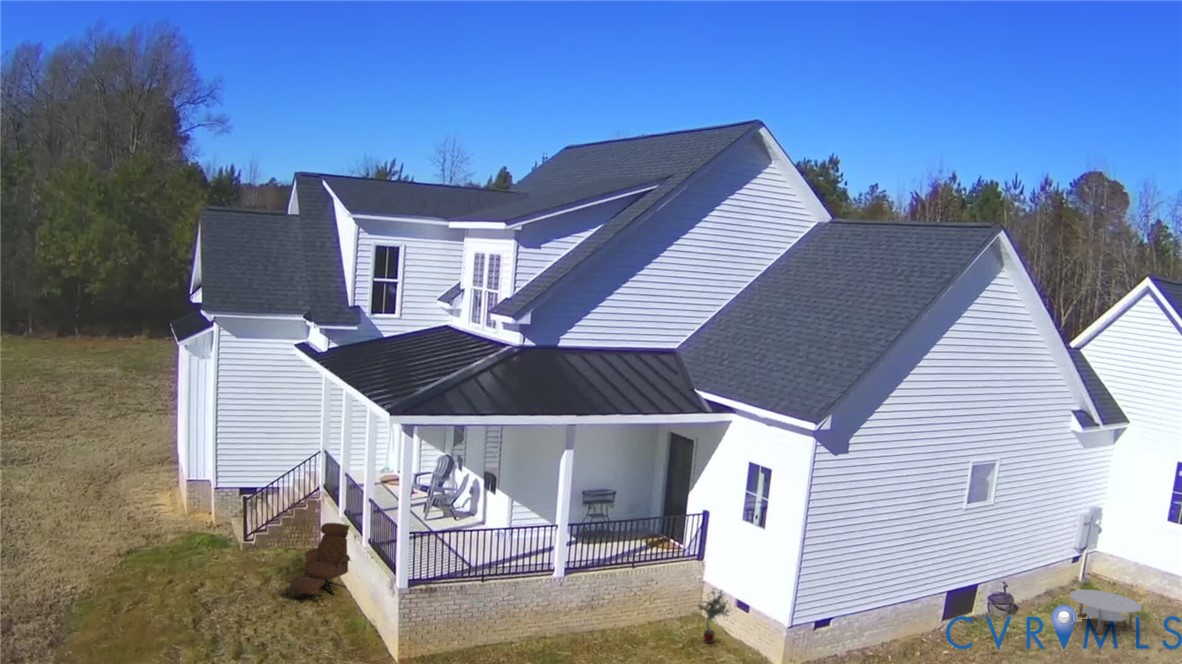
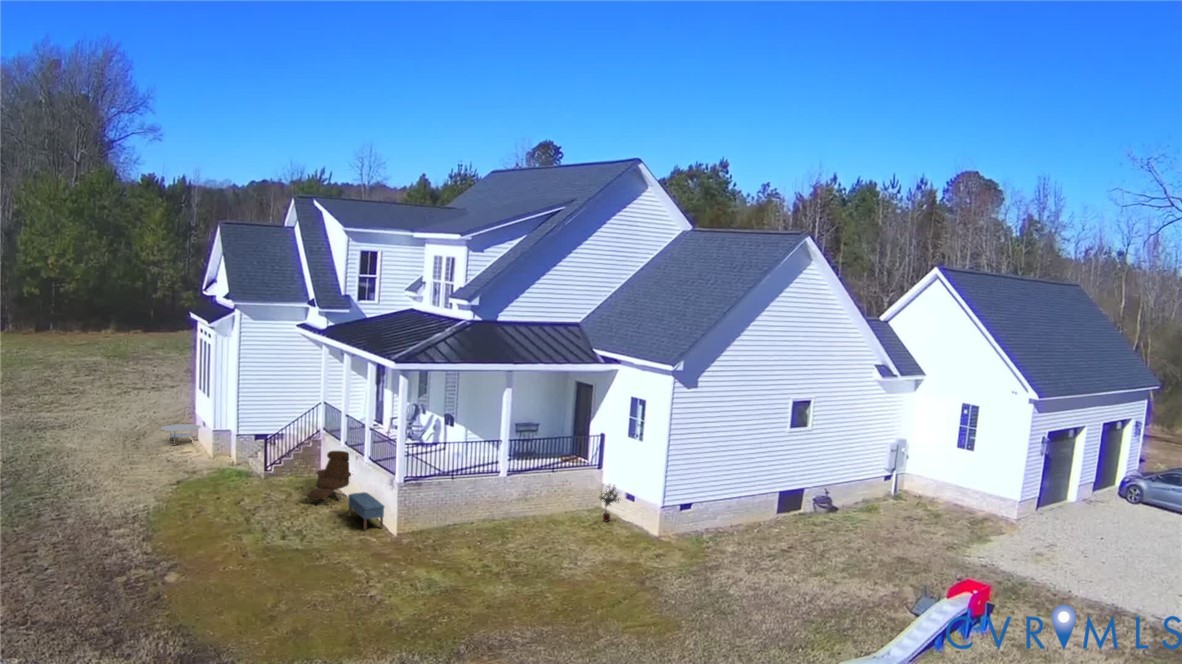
bench: none [342,589,389,649] -> present [348,492,384,530]
round table: present [1070,590,1141,634] -> present [161,424,201,445]

